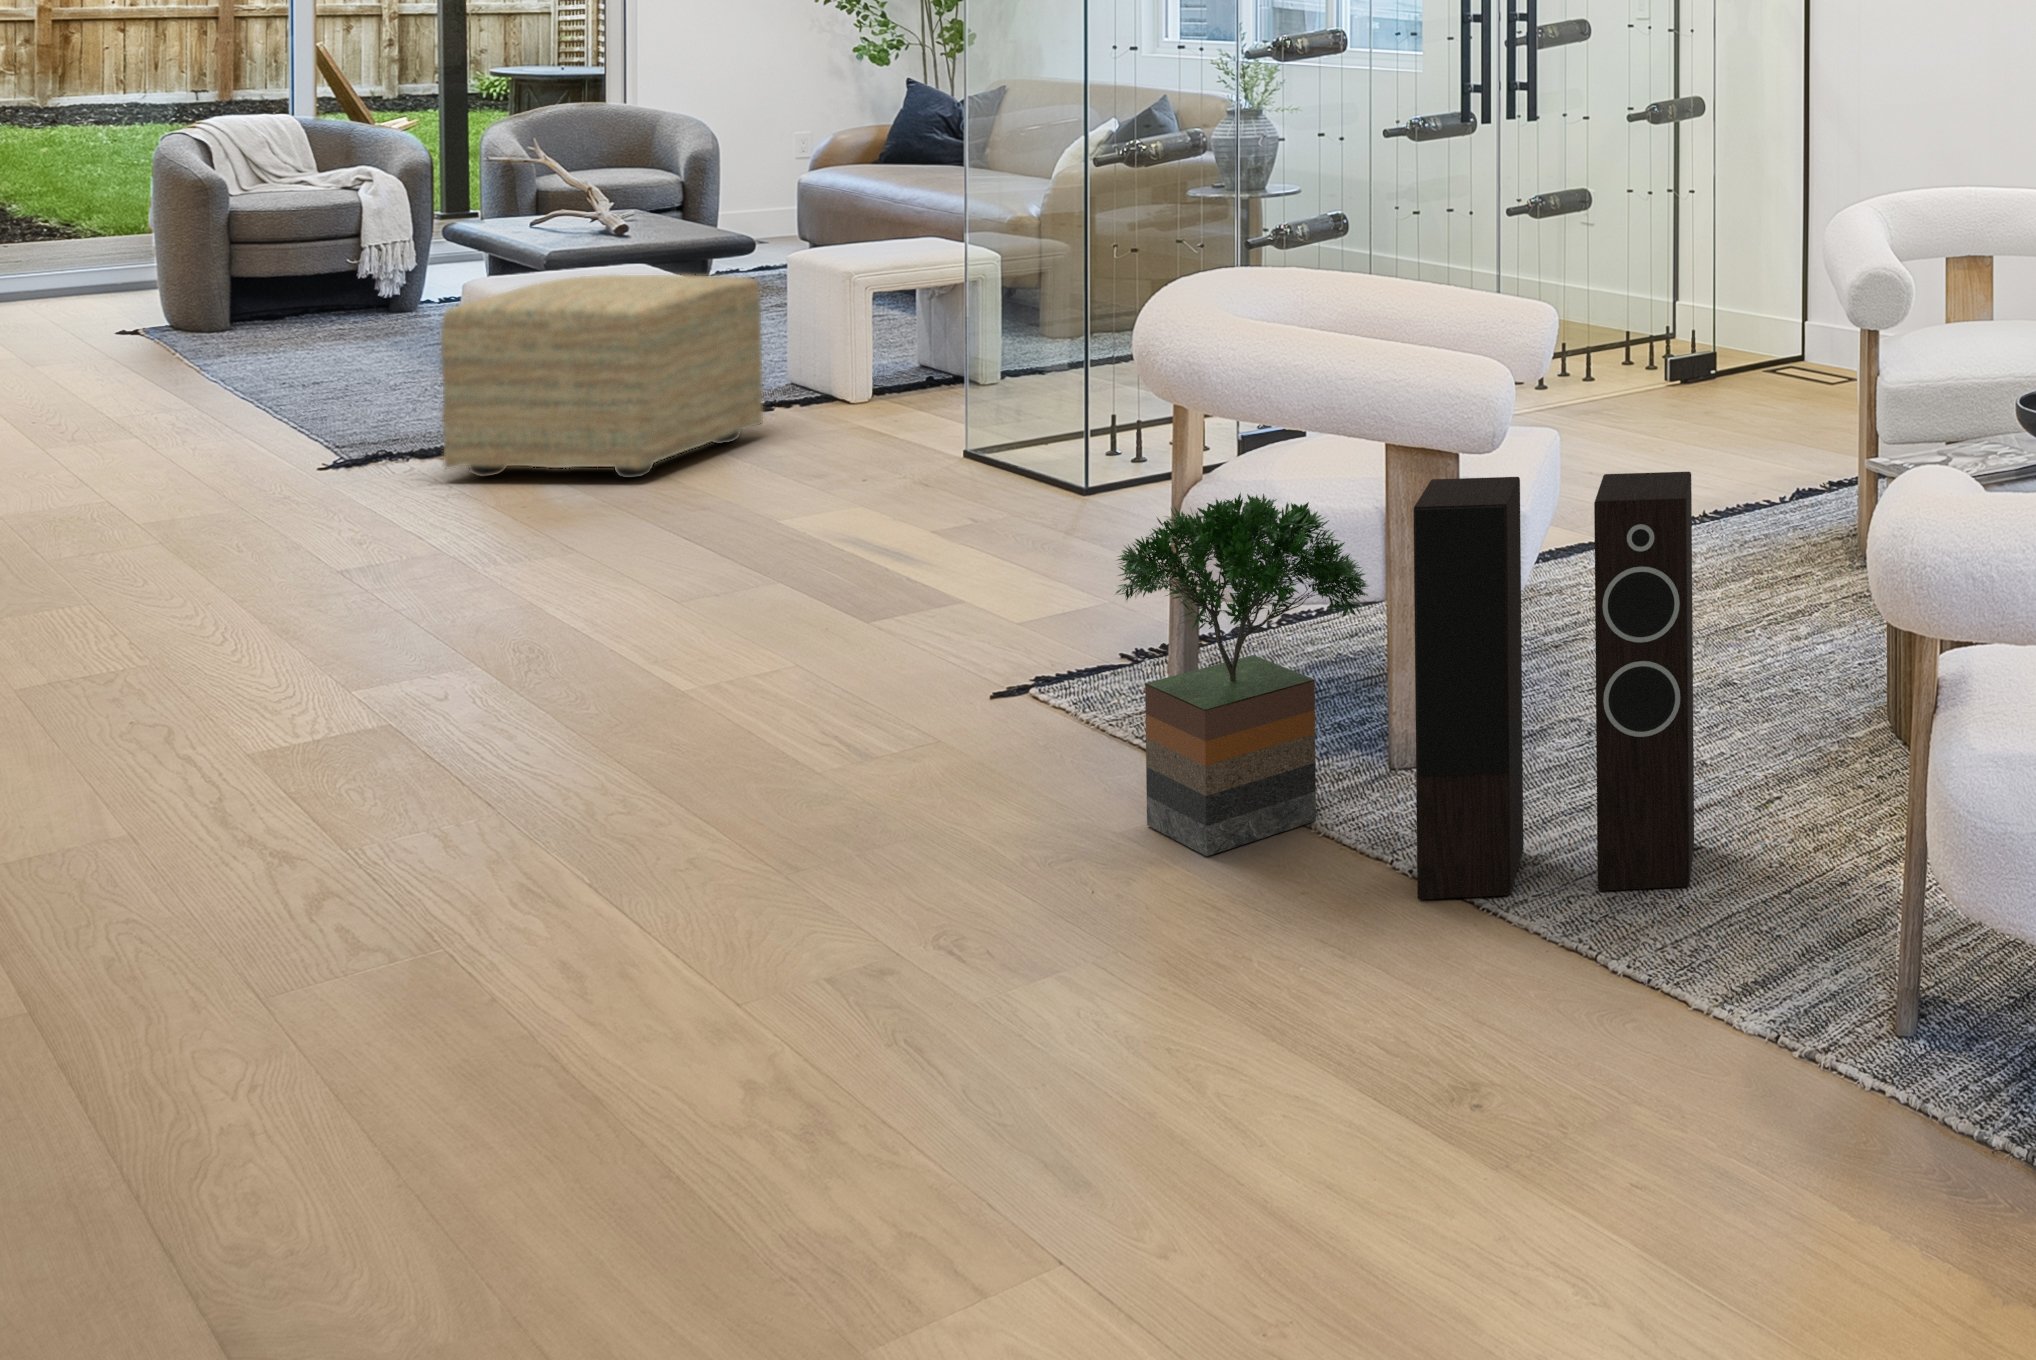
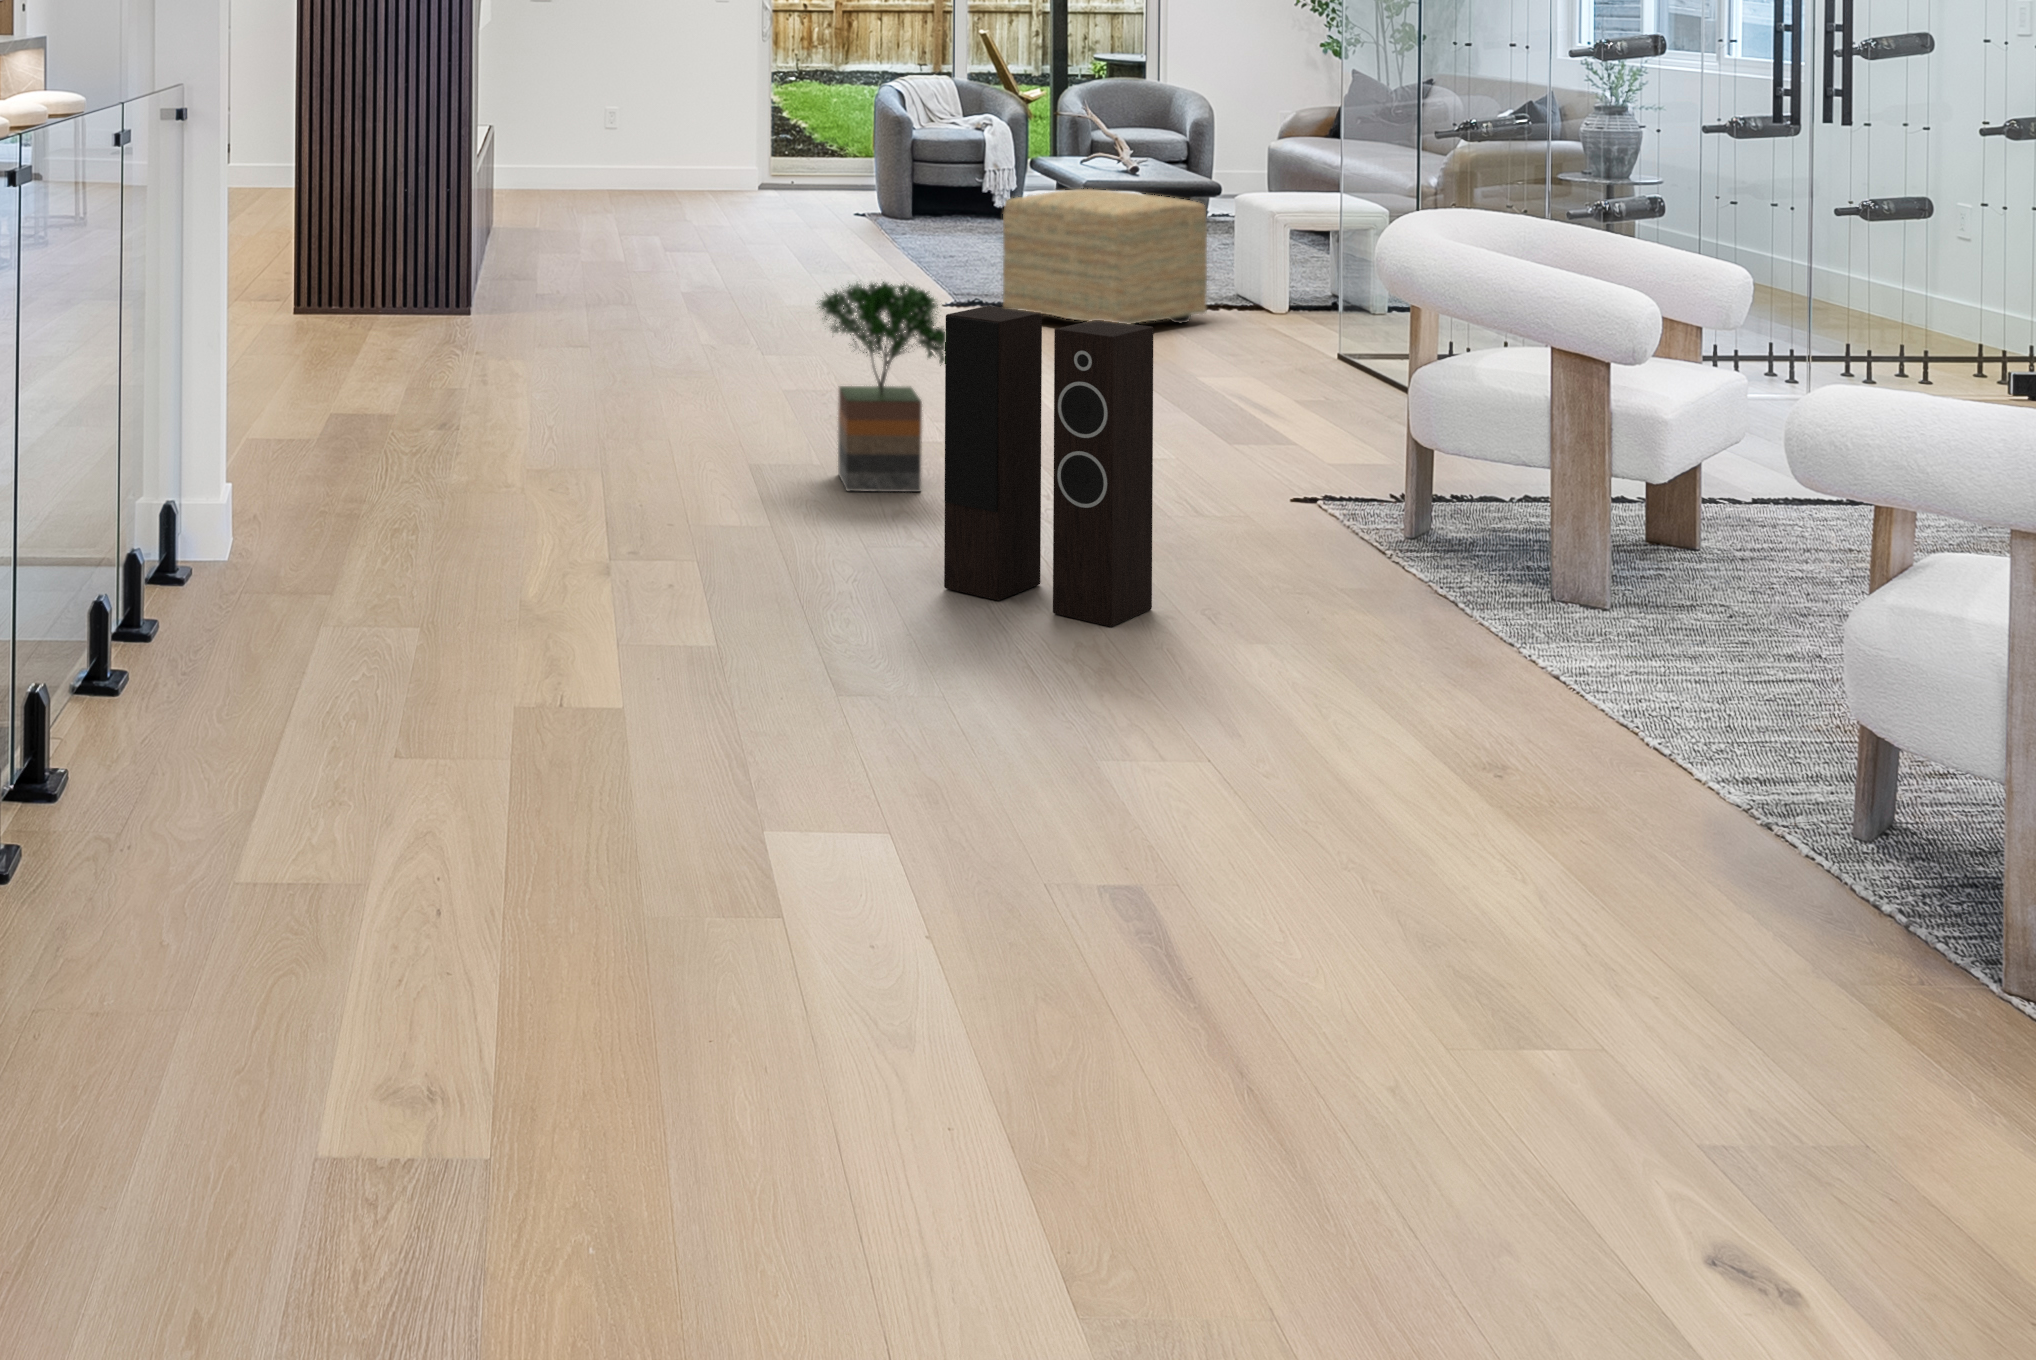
speaker: present [1413,472,1694,899] -> present [944,306,1153,627]
potted tree: present [1116,493,1369,856] -> present [817,282,946,492]

